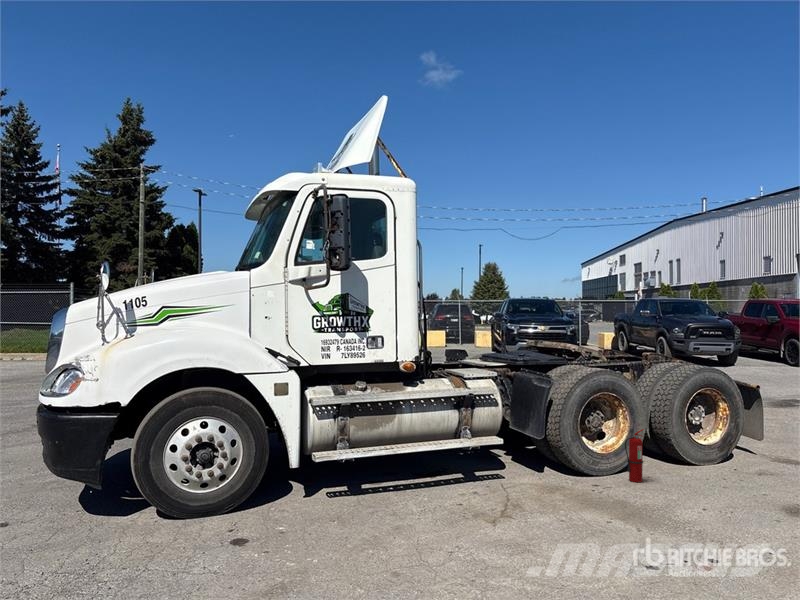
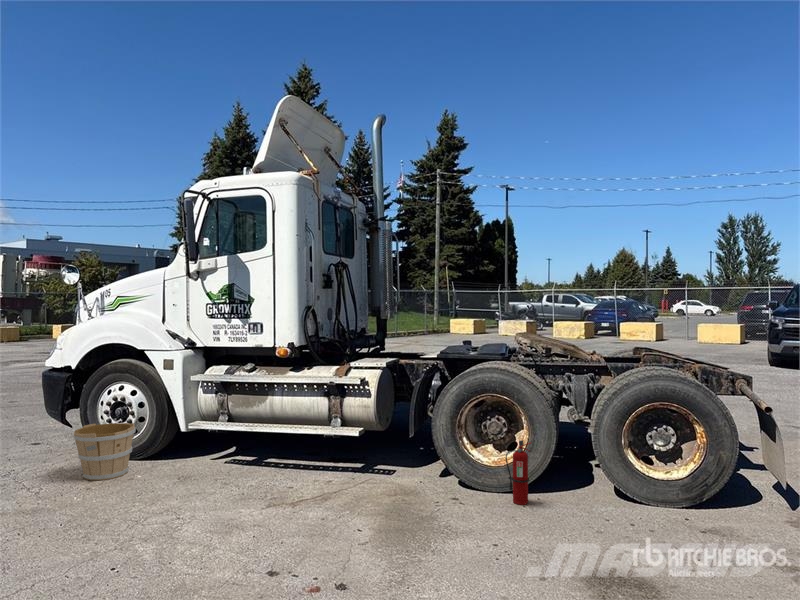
wooden bucket: none [179,468,256,550] -> present [74,423,136,481]

